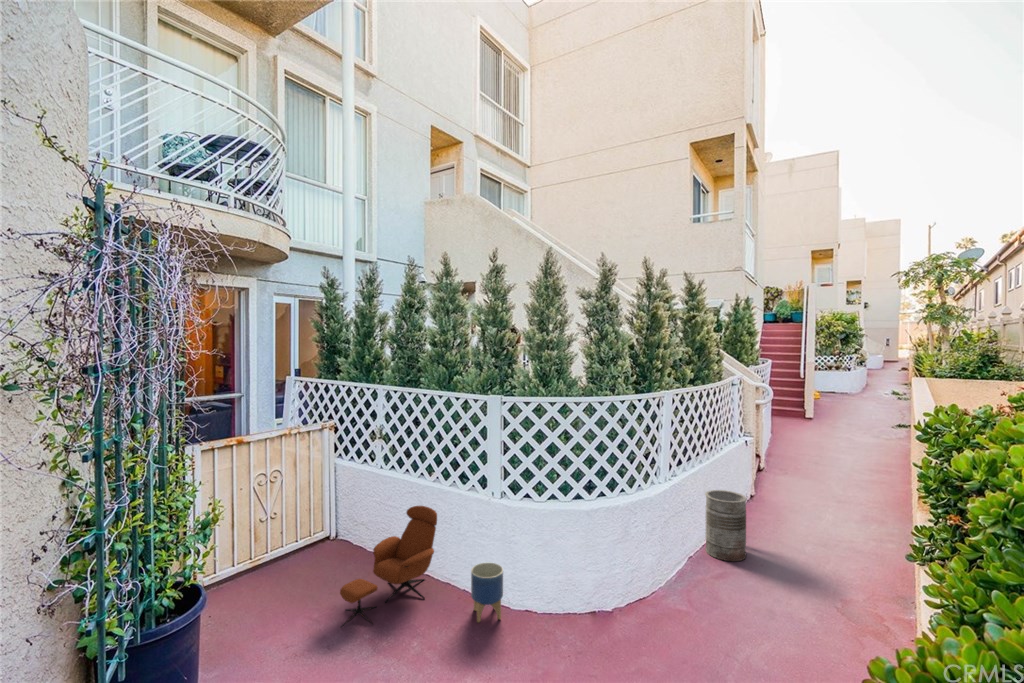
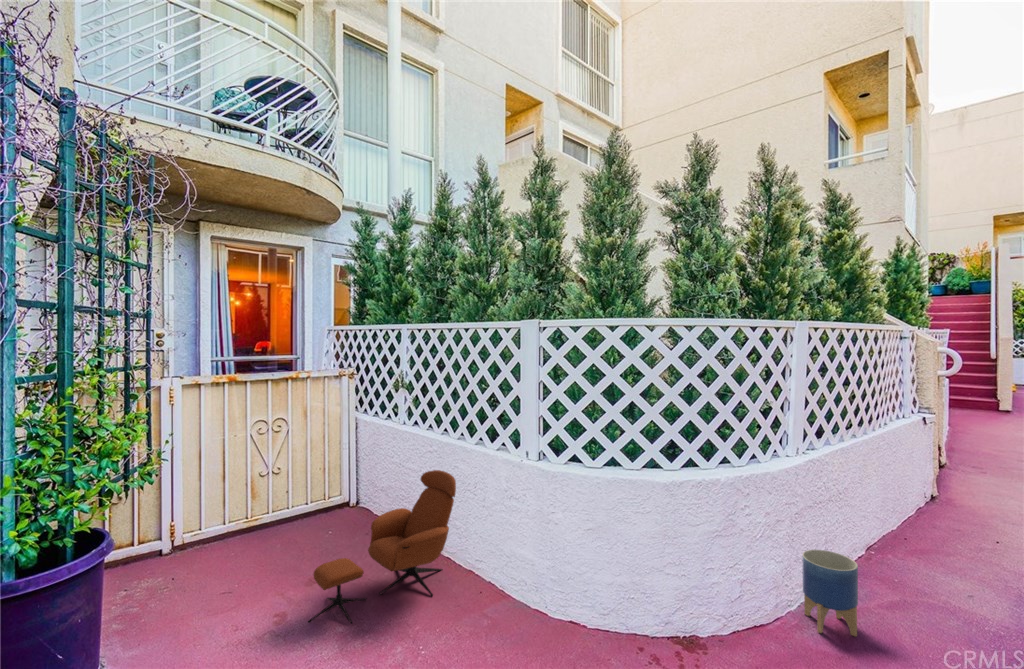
trash can: present [705,490,747,561] -> none [863,479,939,591]
planter: present [471,563,503,622] -> present [803,550,858,637]

